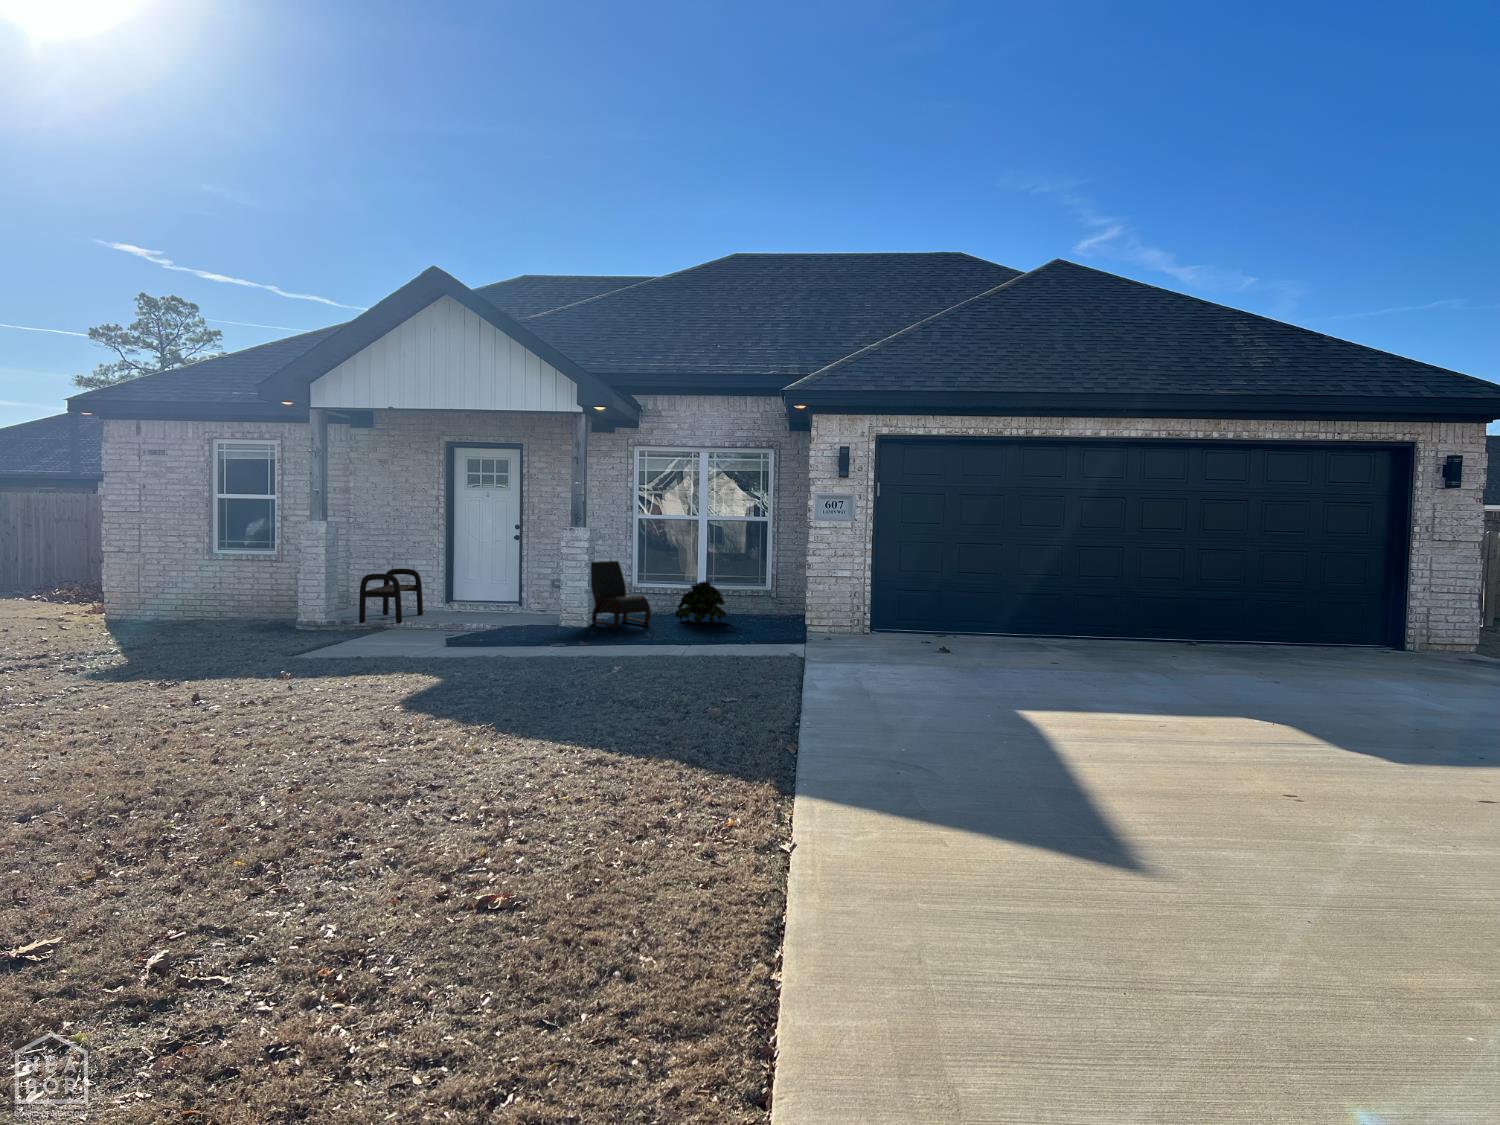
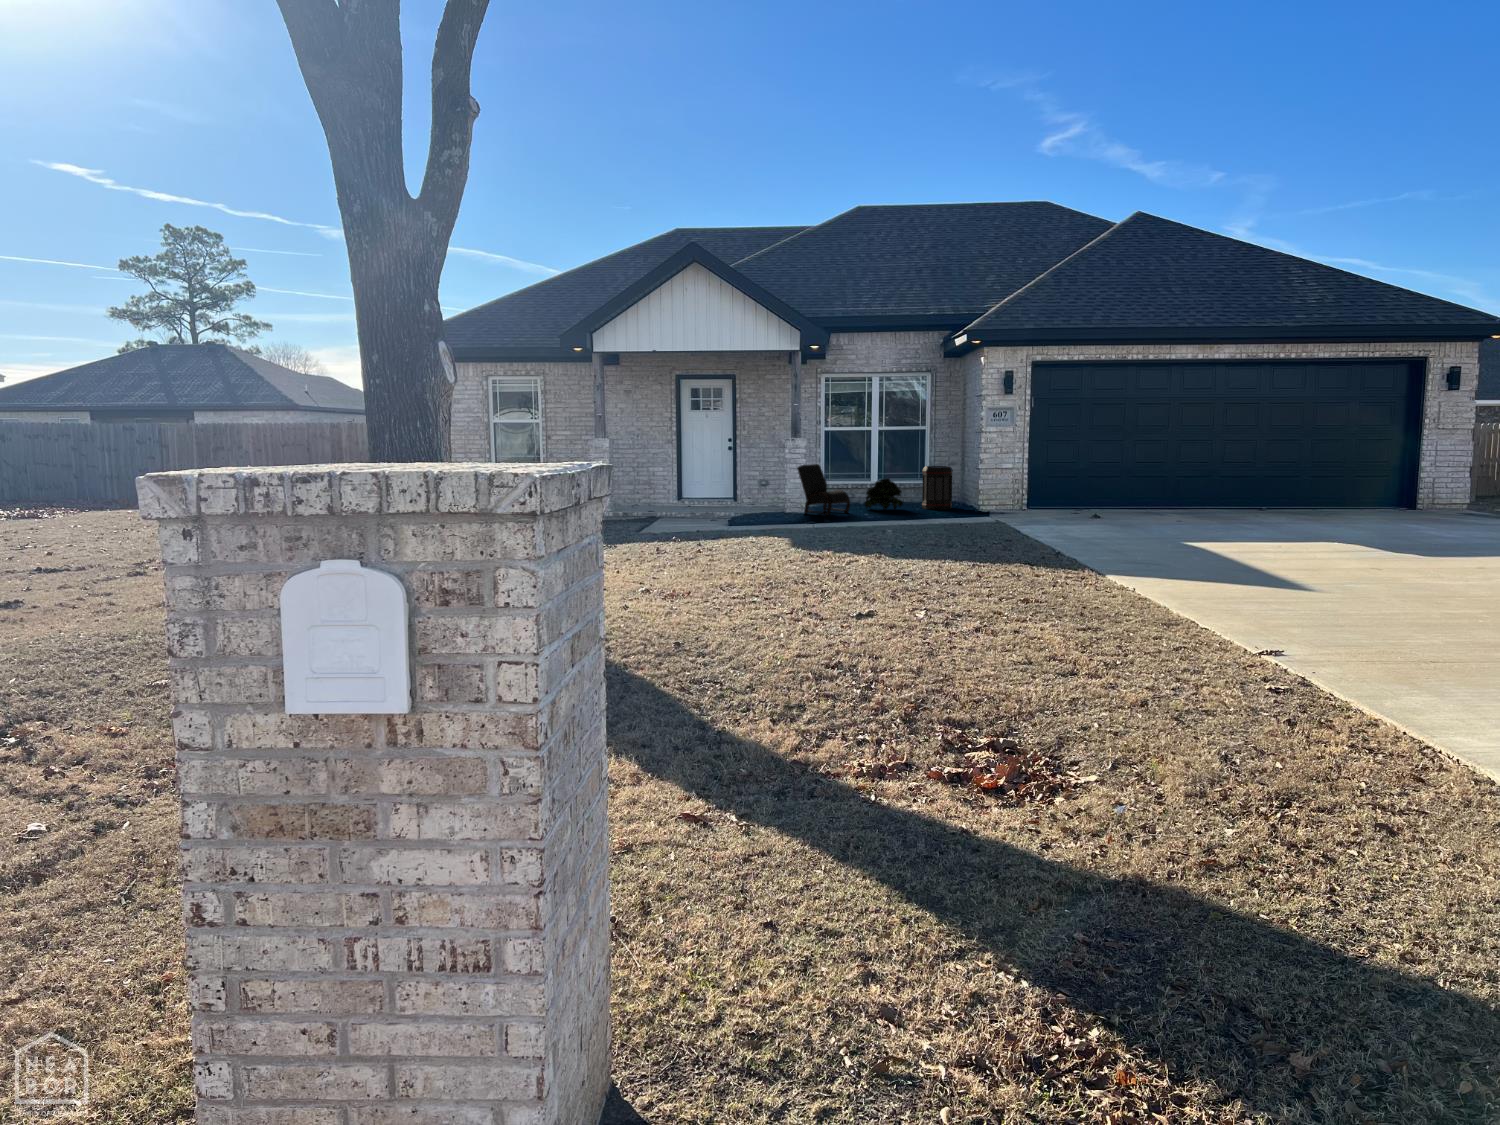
trash can: none [753,567,792,625] -> present [922,466,953,510]
bench: present [359,569,423,623] -> none [623,476,658,518]

